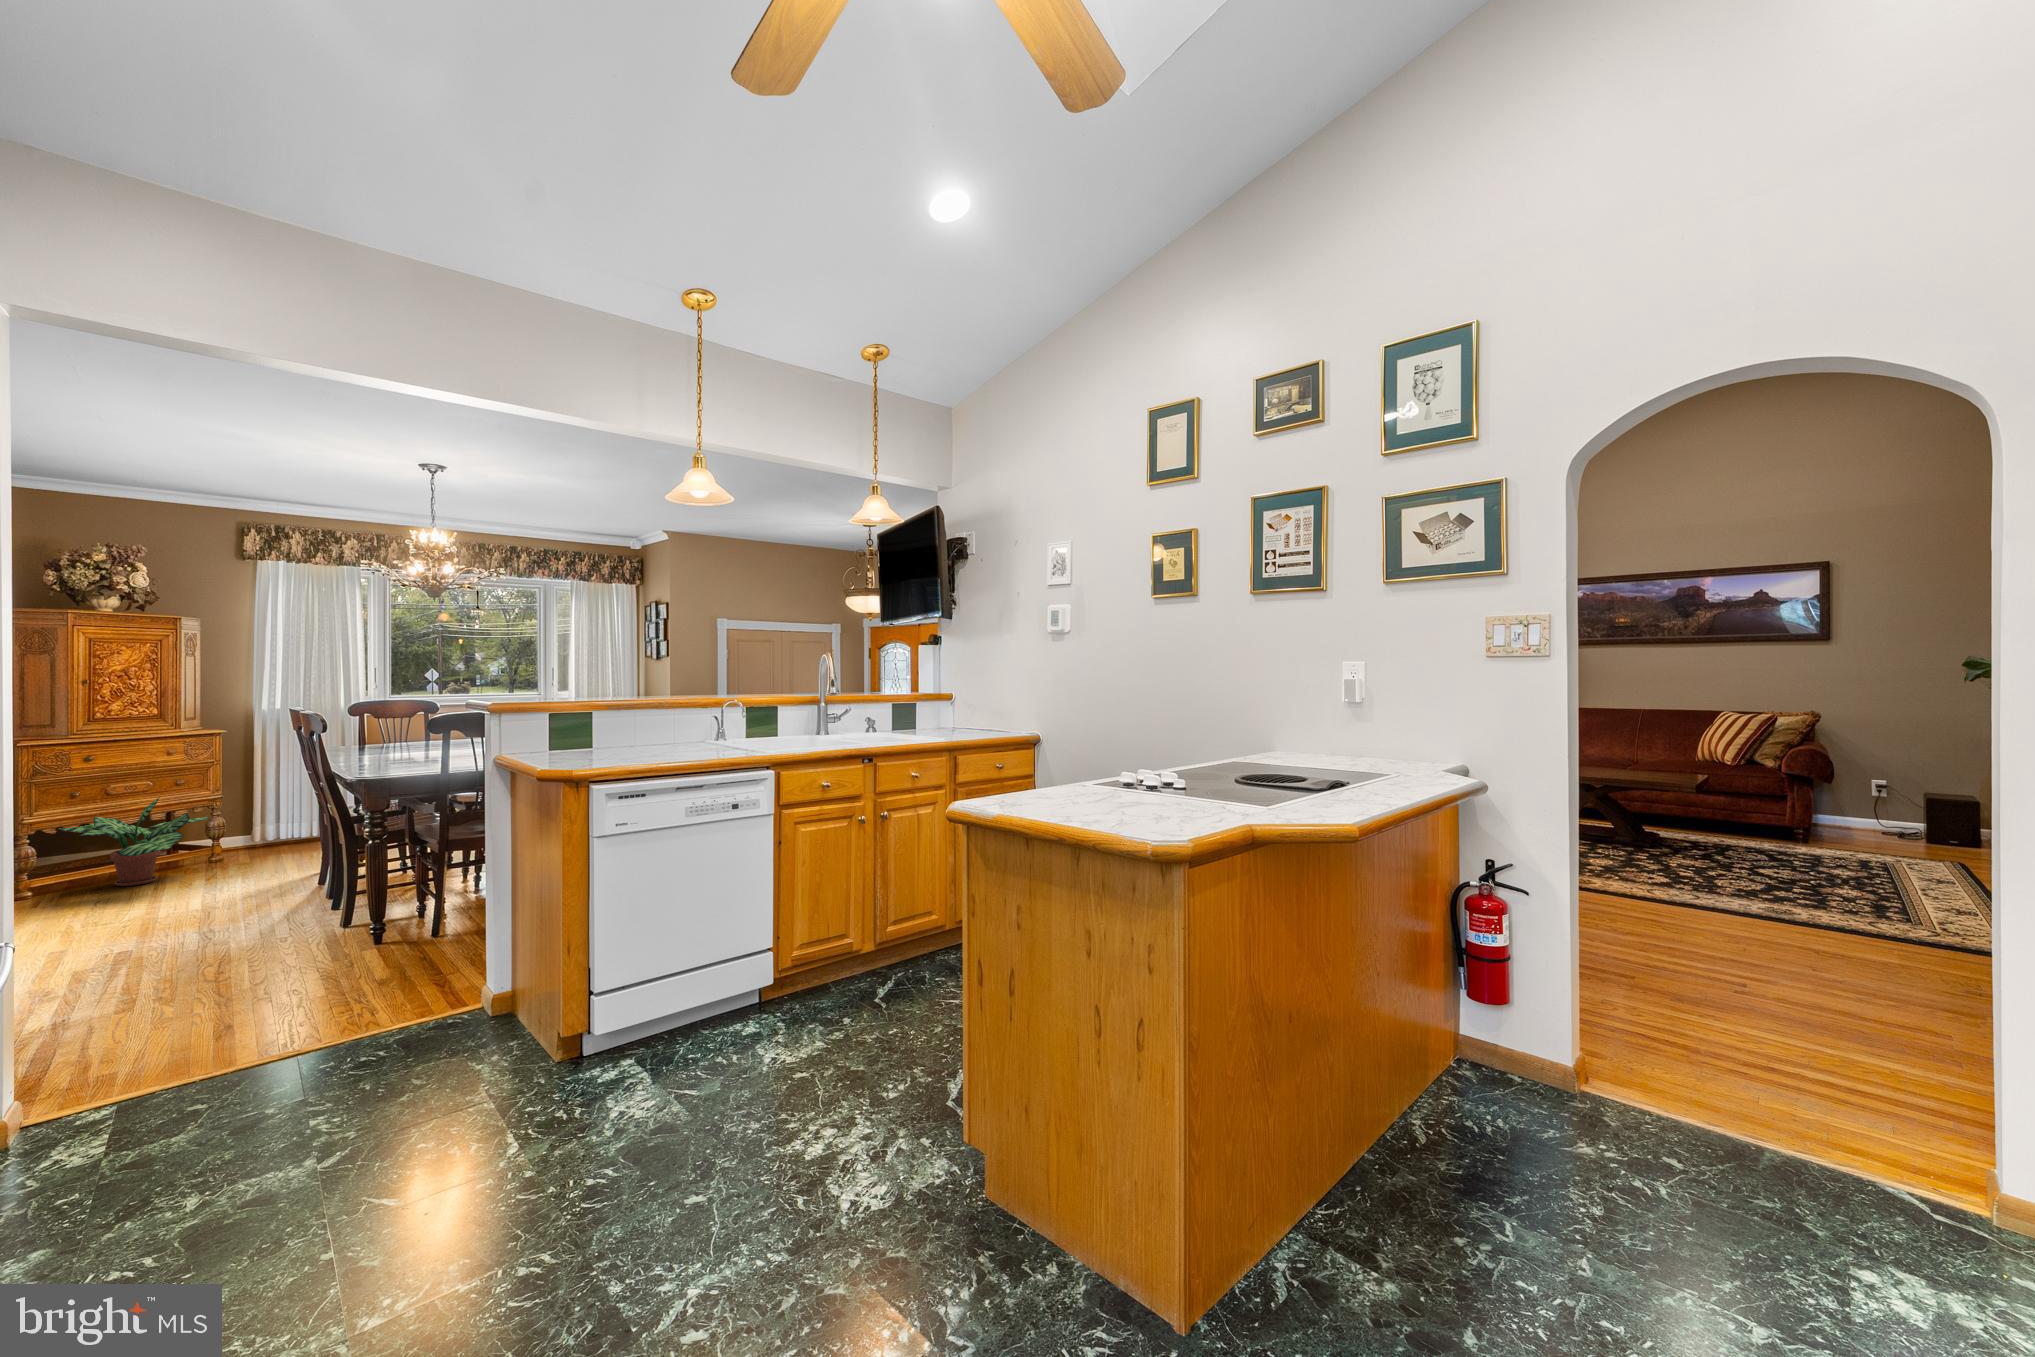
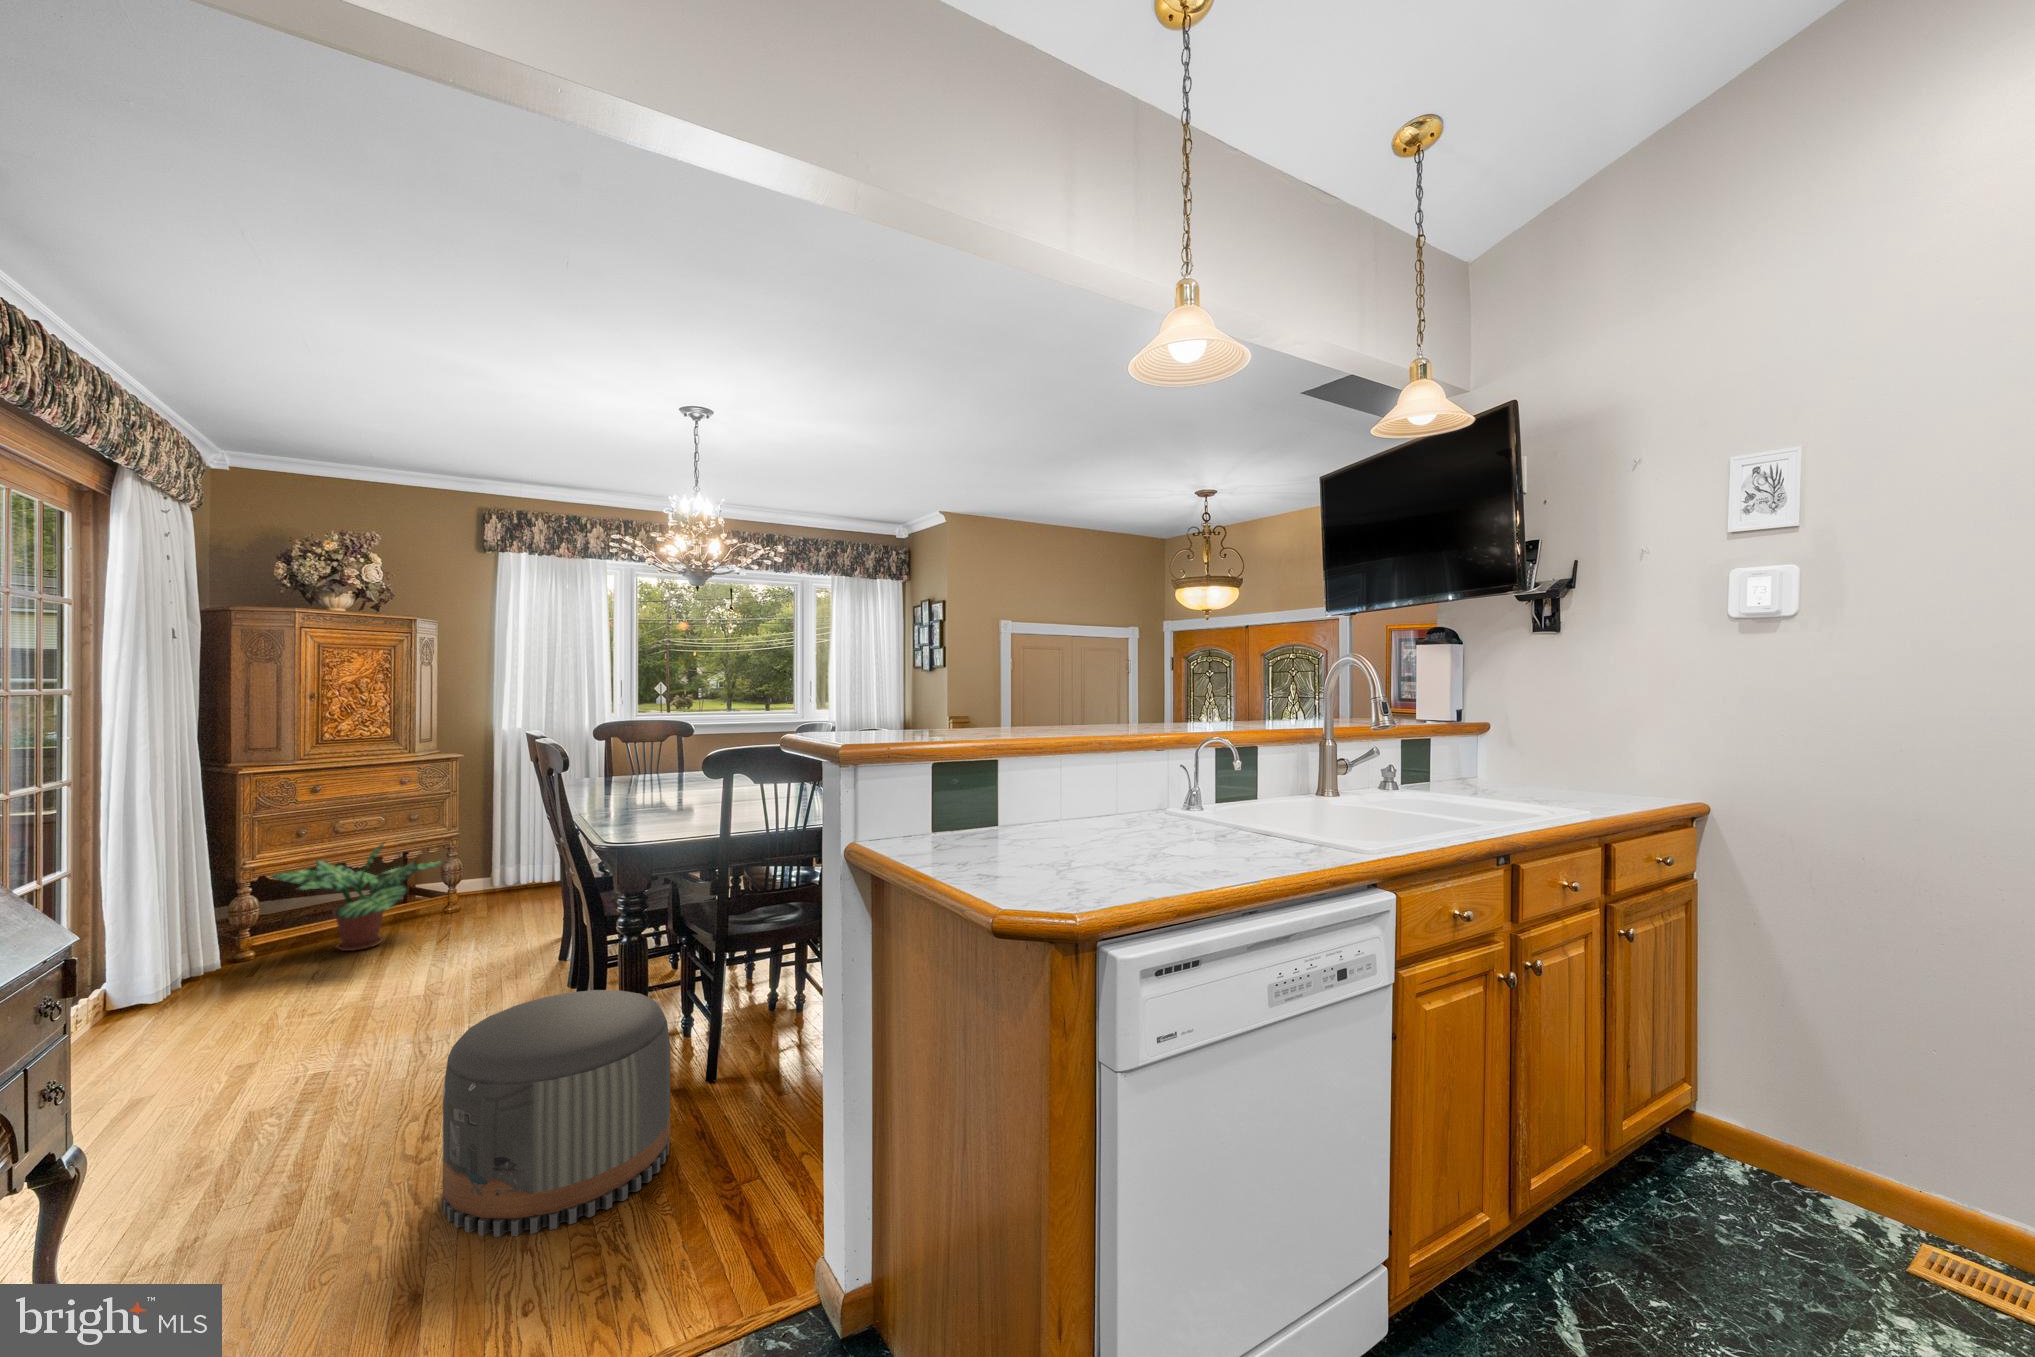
pouf: none [258,866,412,989] -> present [443,990,670,1237]

